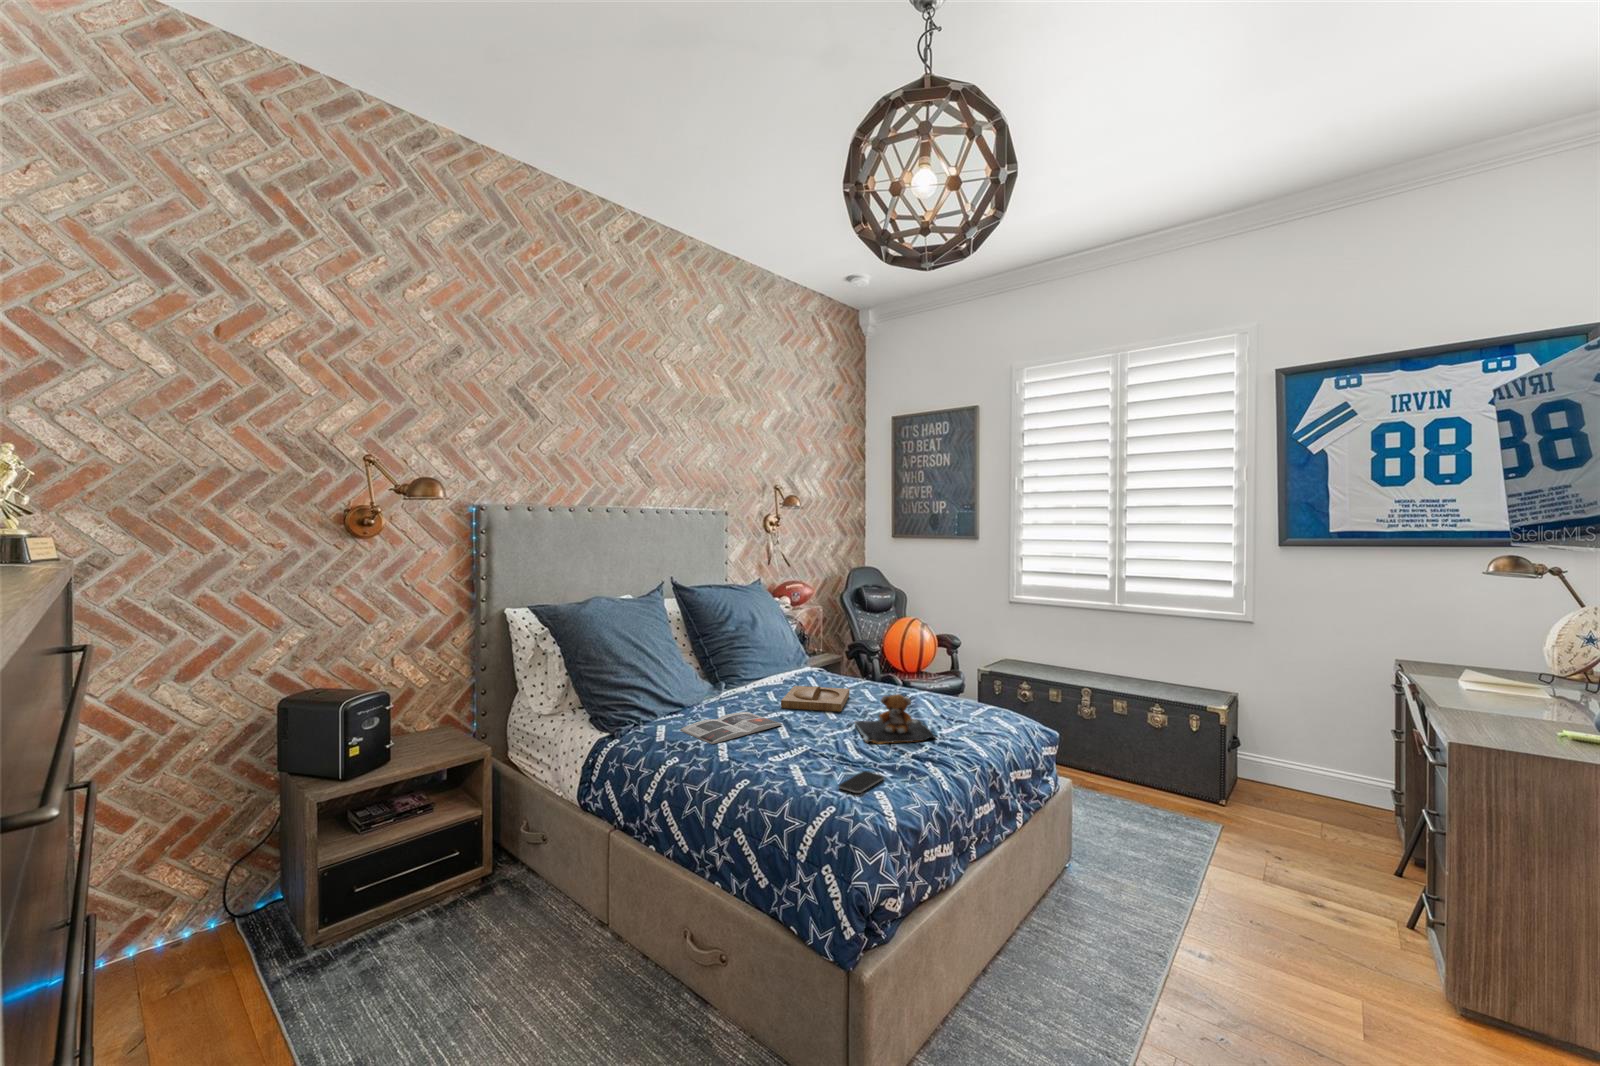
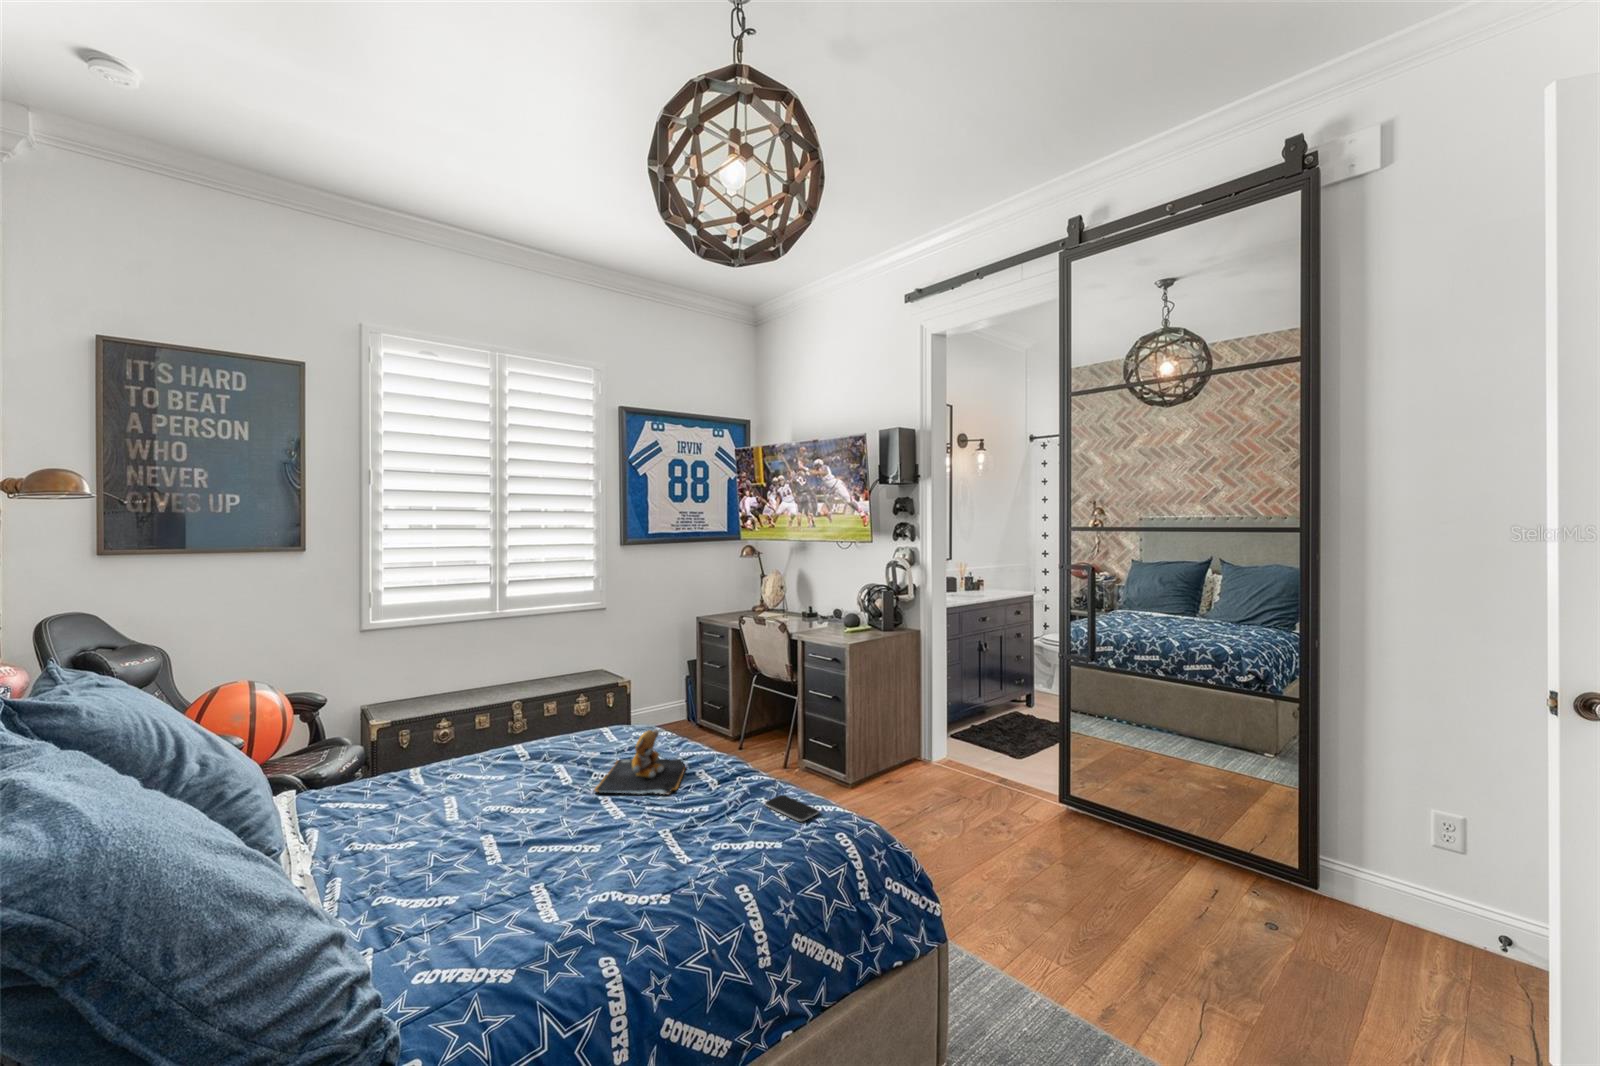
tray: present [781,686,849,712] -> none [388,775,533,840]
magazine: present [680,712,782,744] -> none [459,841,589,950]

